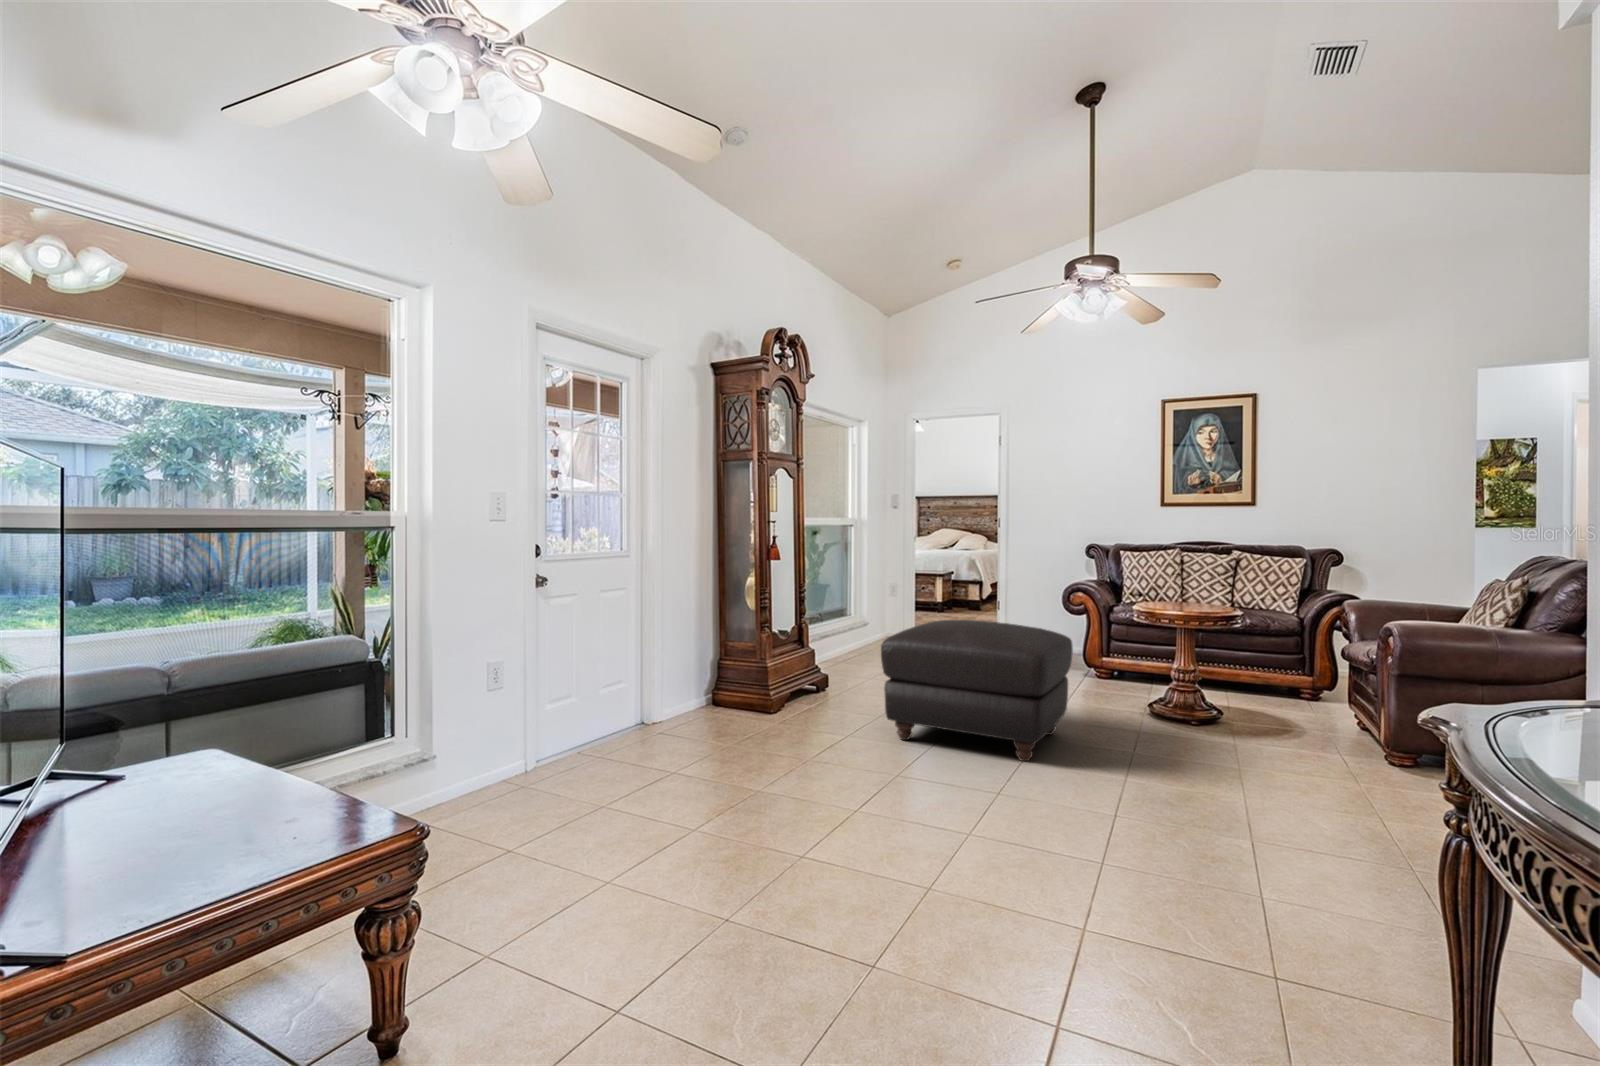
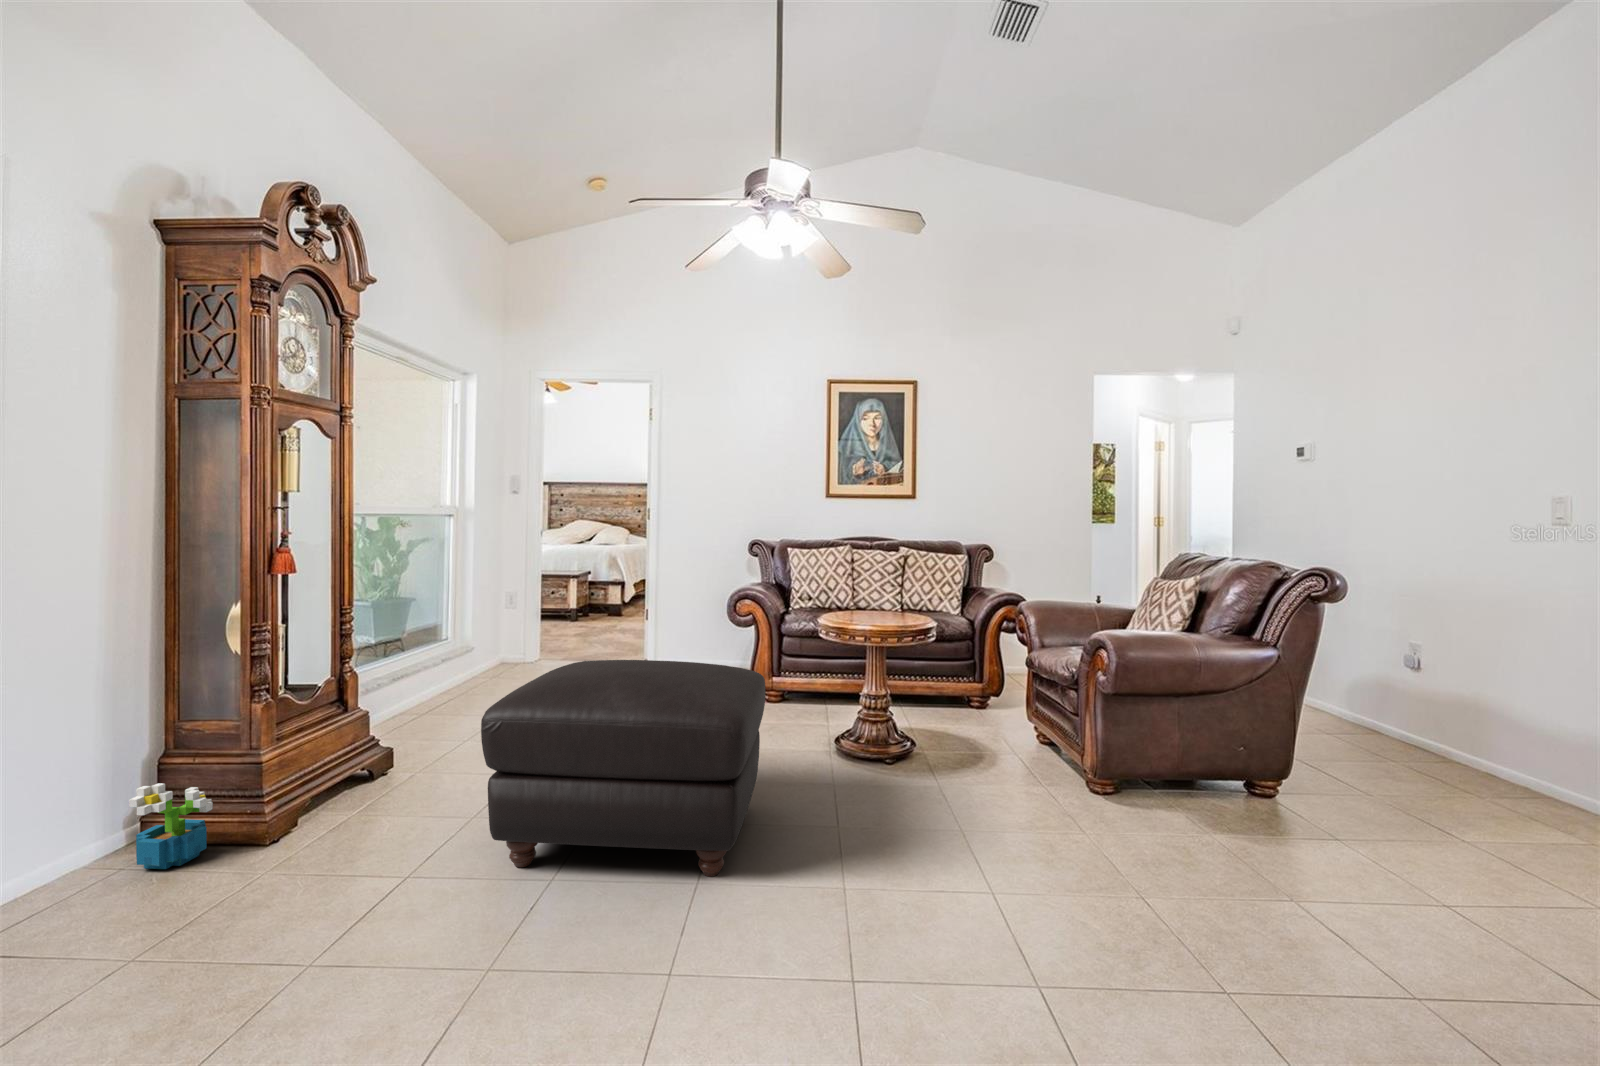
decorative plant: none [708,669,741,715] -> present [129,783,213,869]

